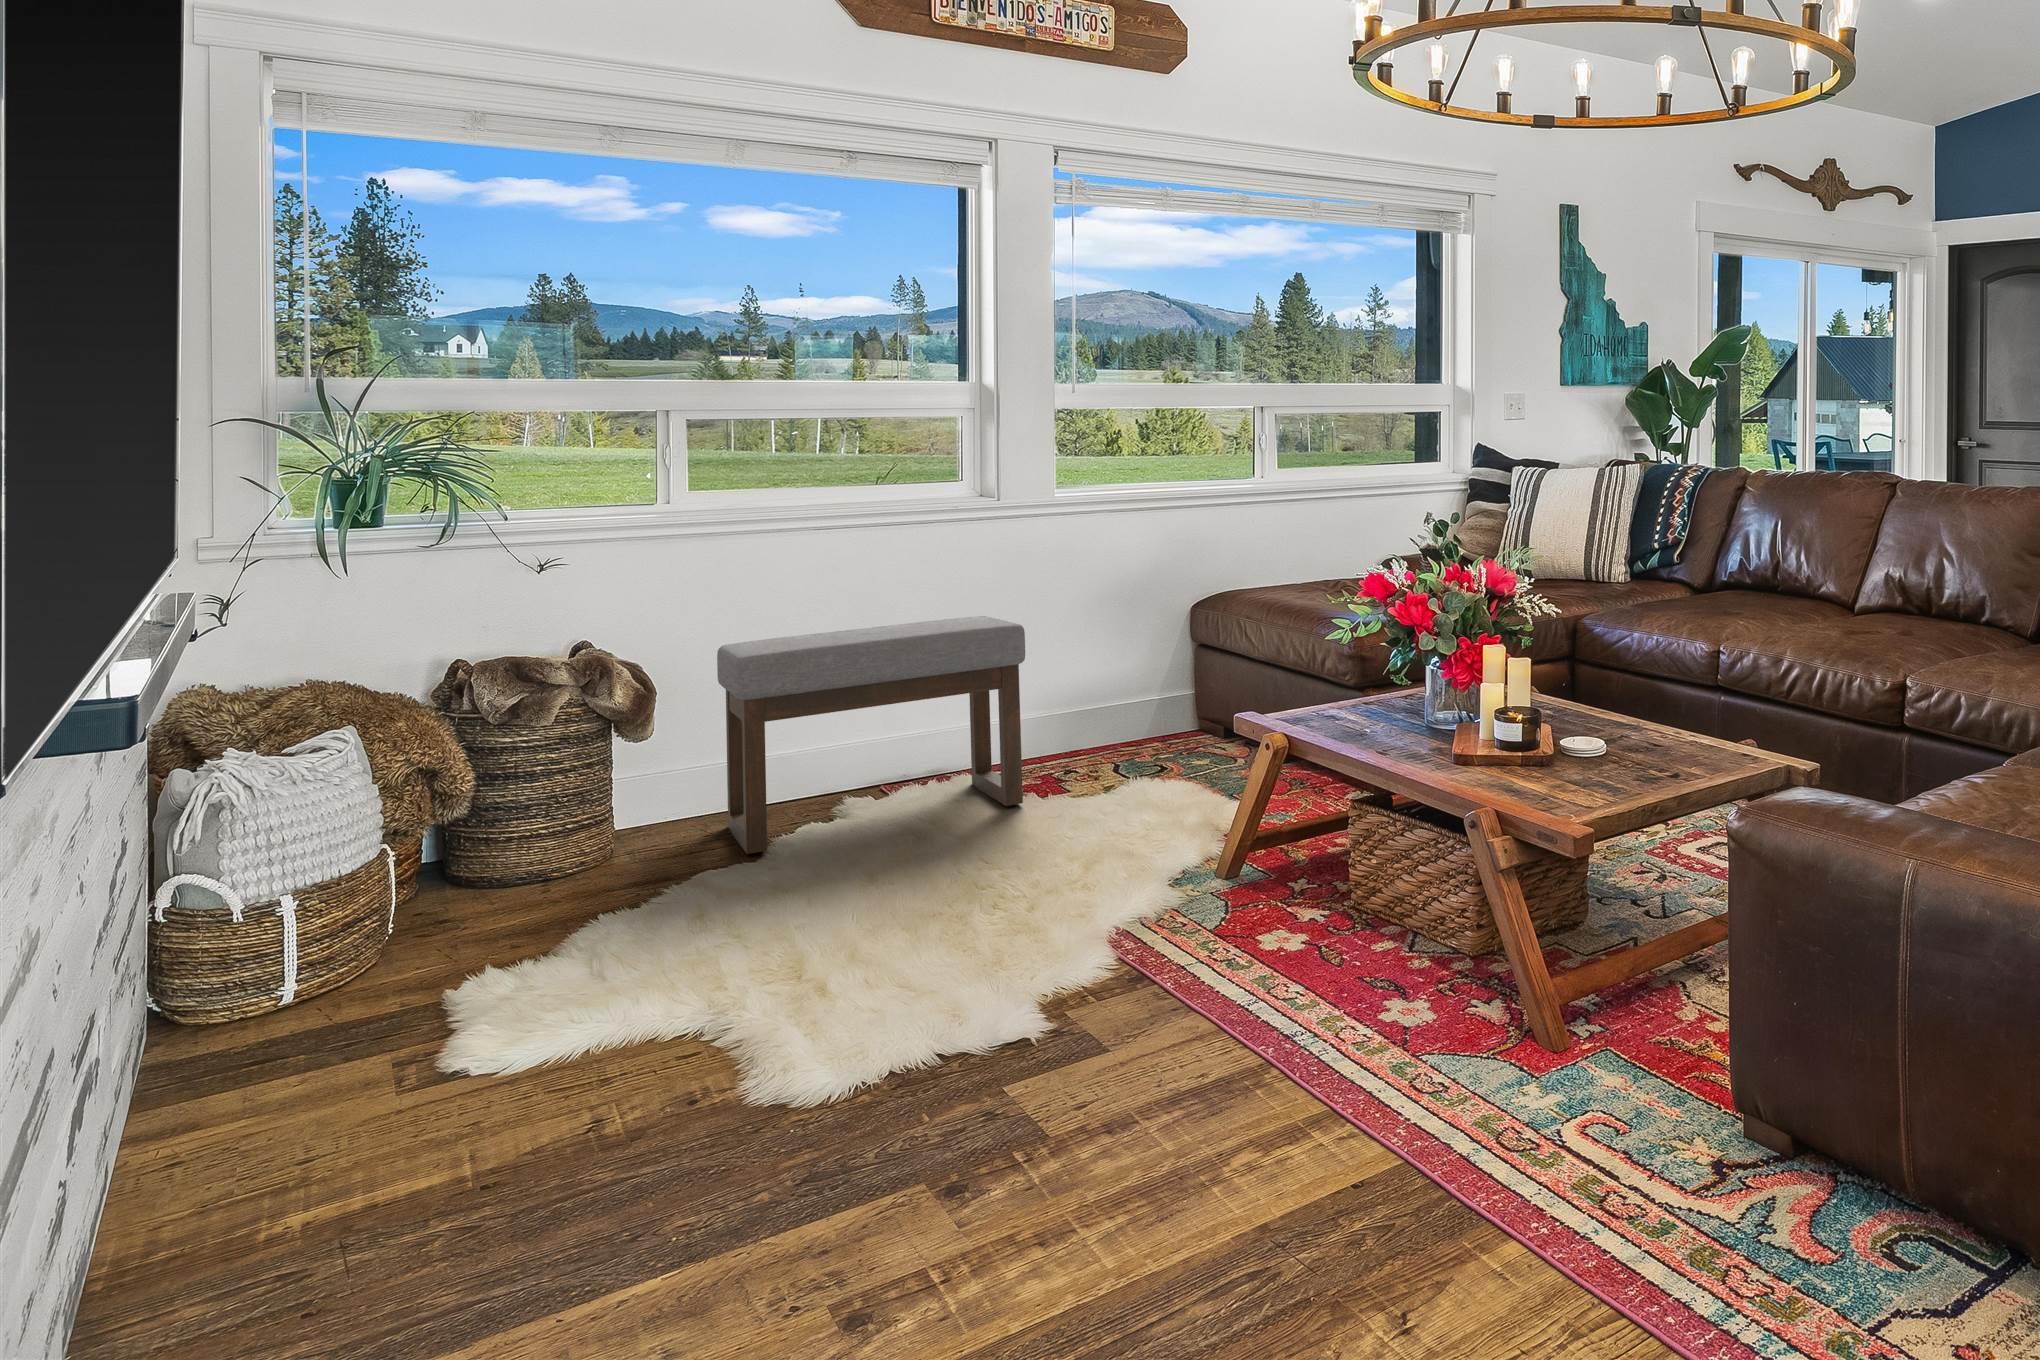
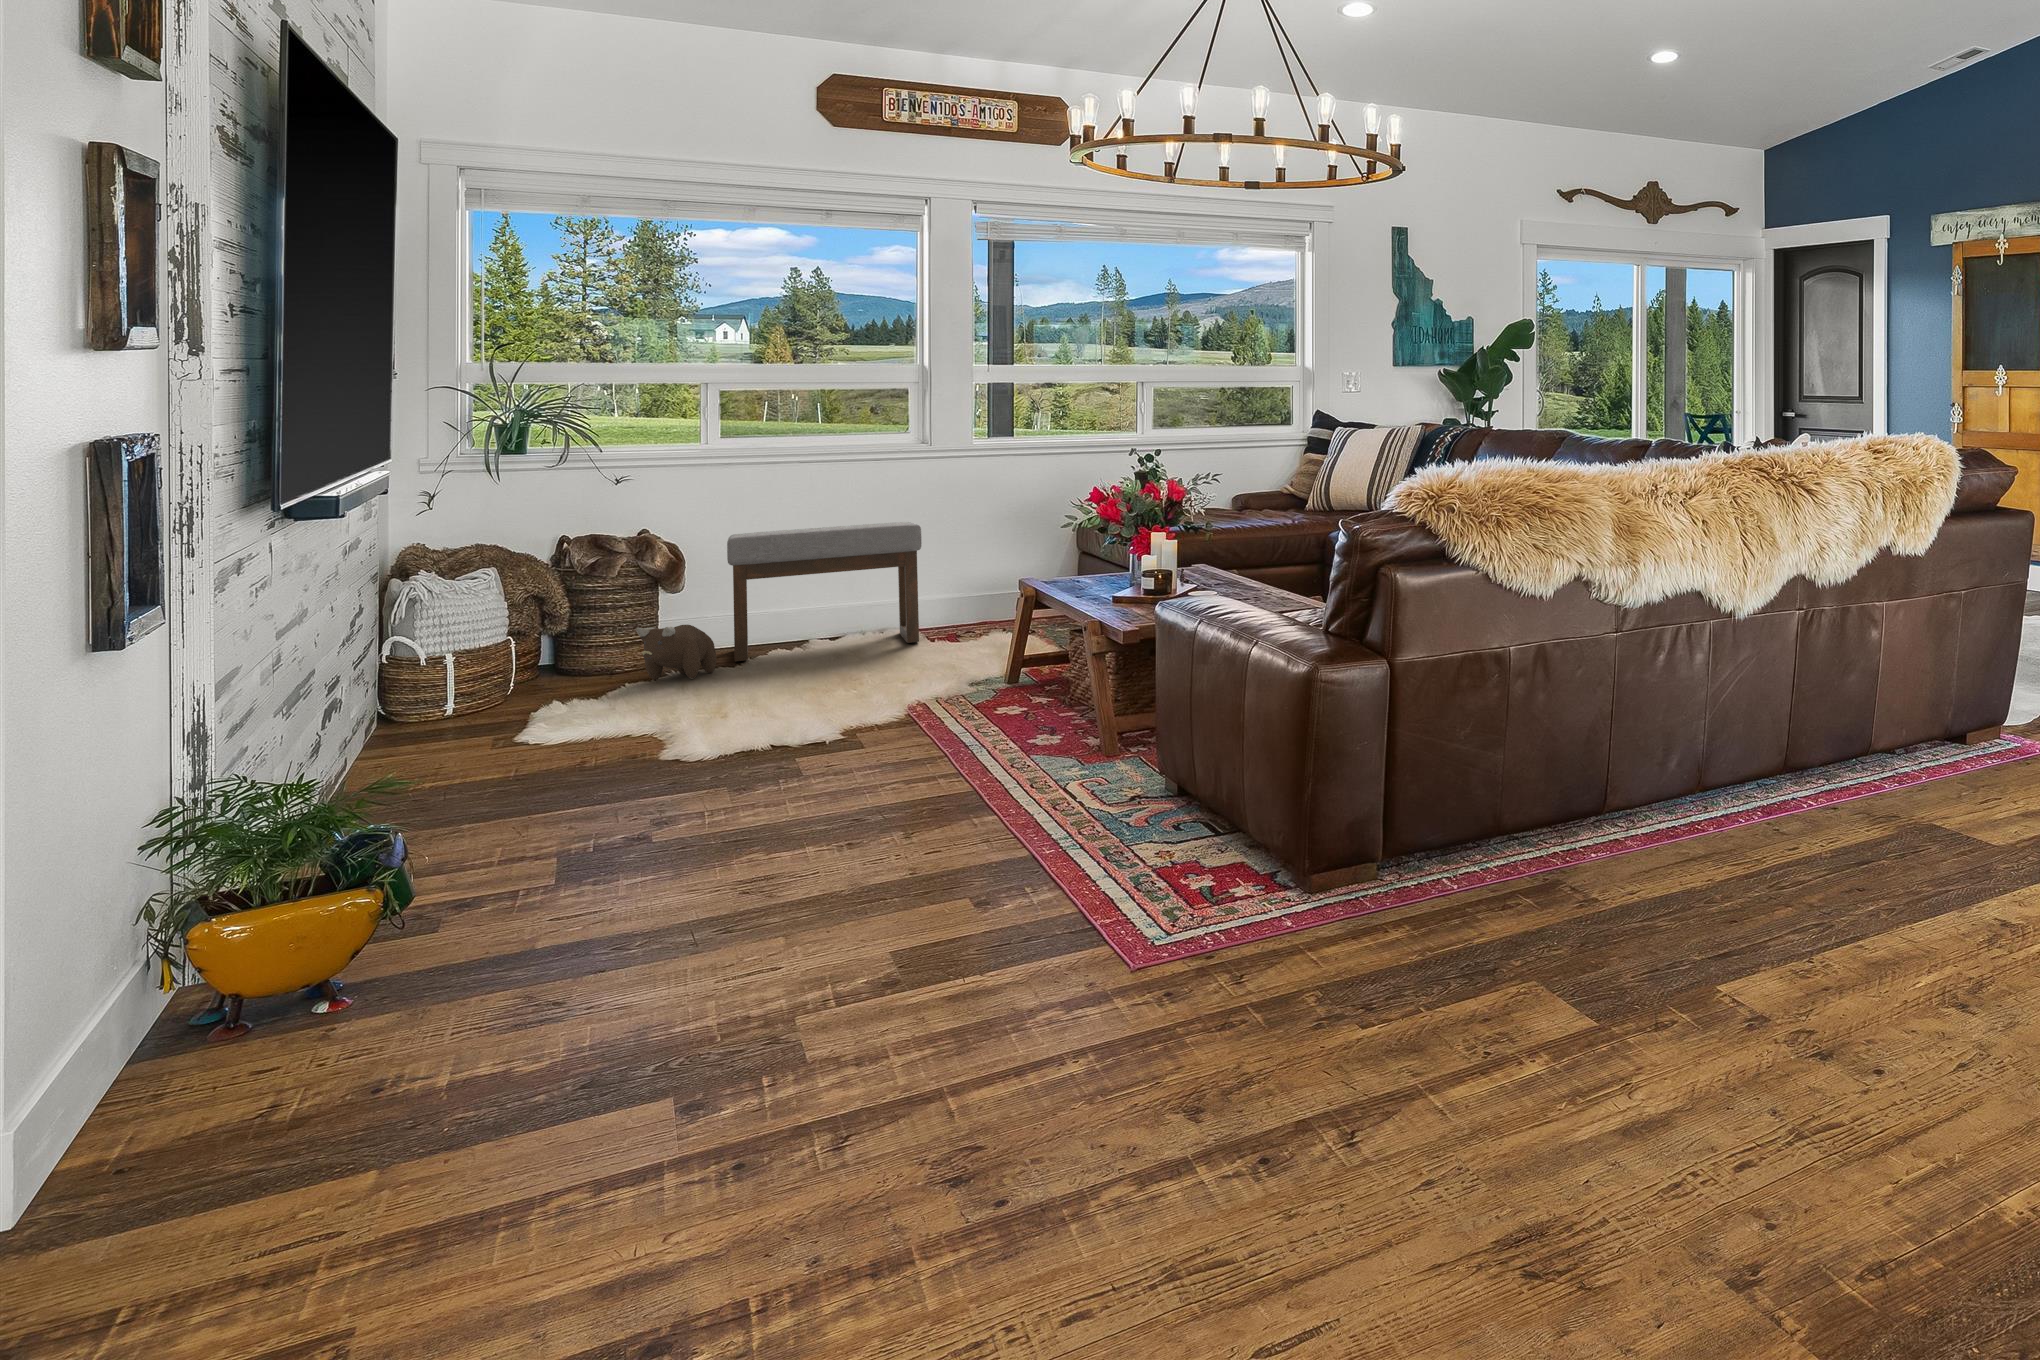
plush toy: none [603,804,727,900] -> present [636,625,716,680]

